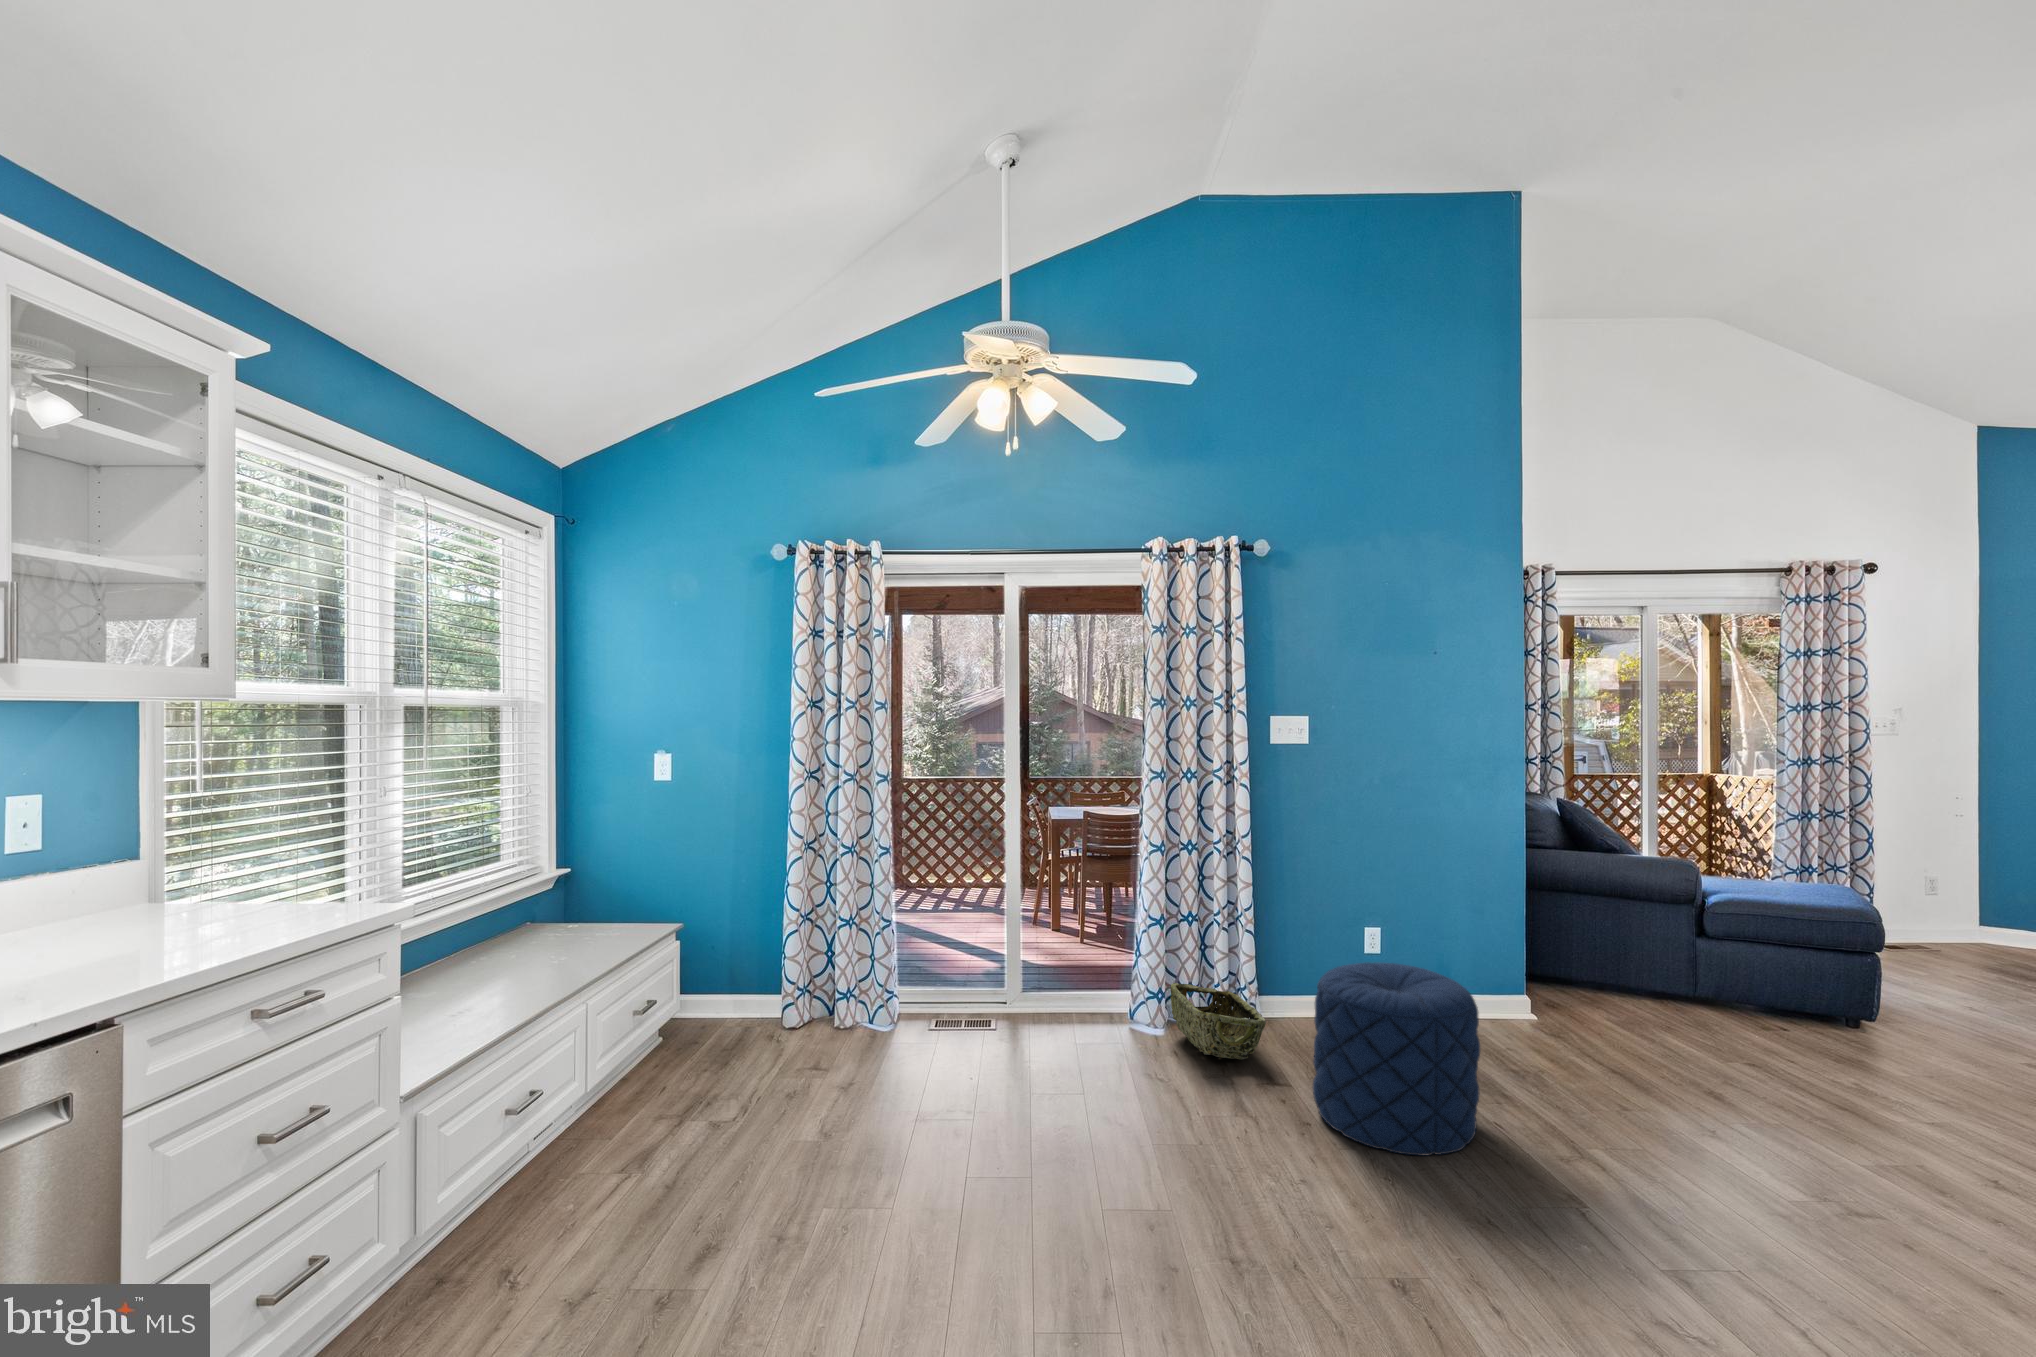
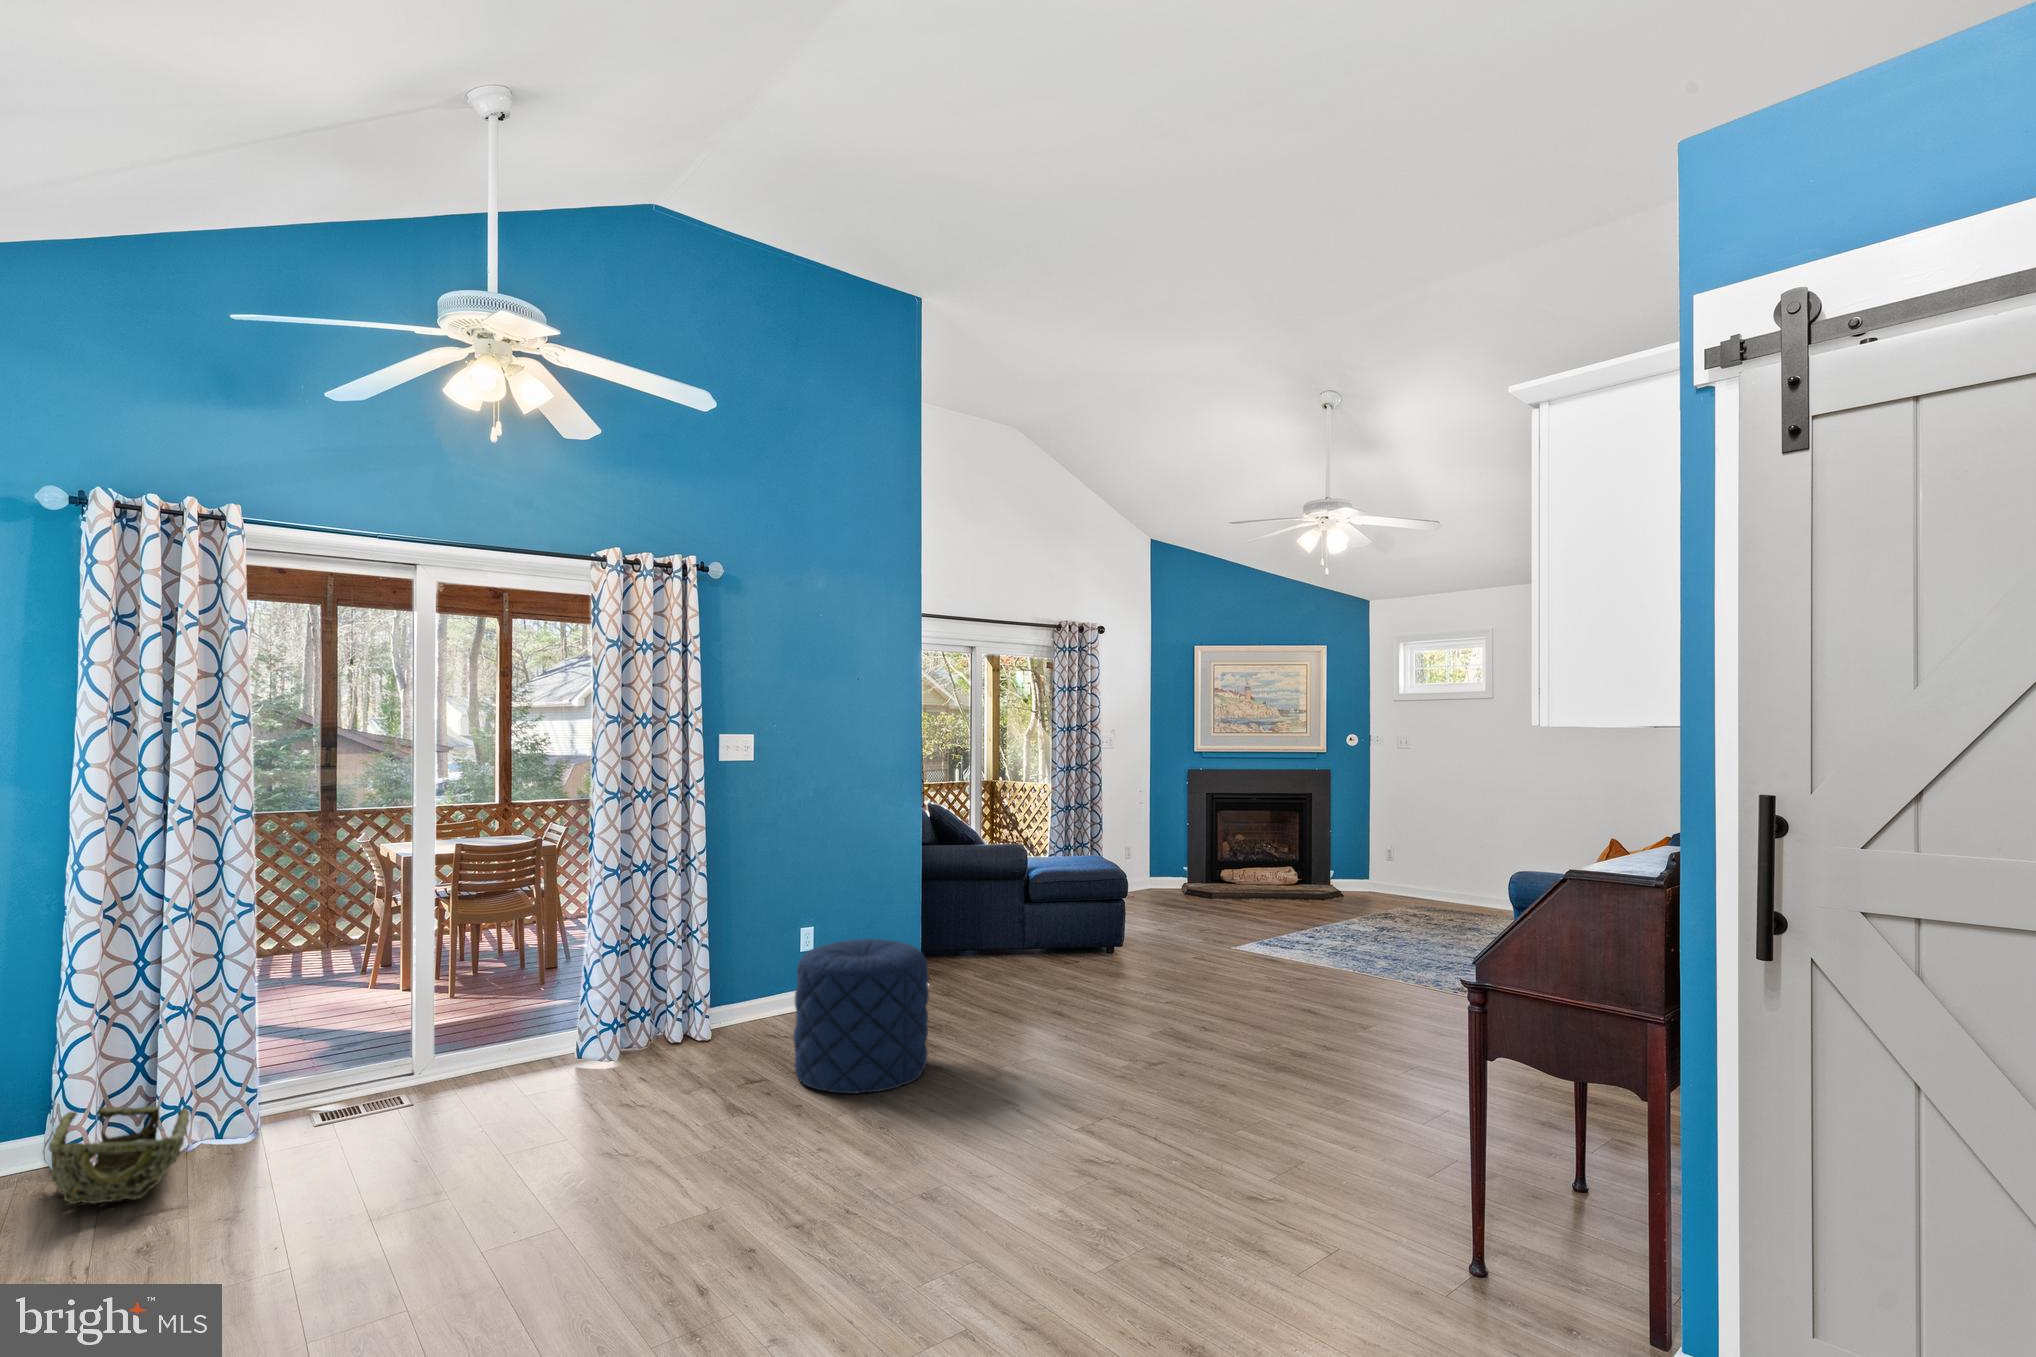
woven basket: present [1170,983,1266,1060] -> present [49,1106,189,1204]

